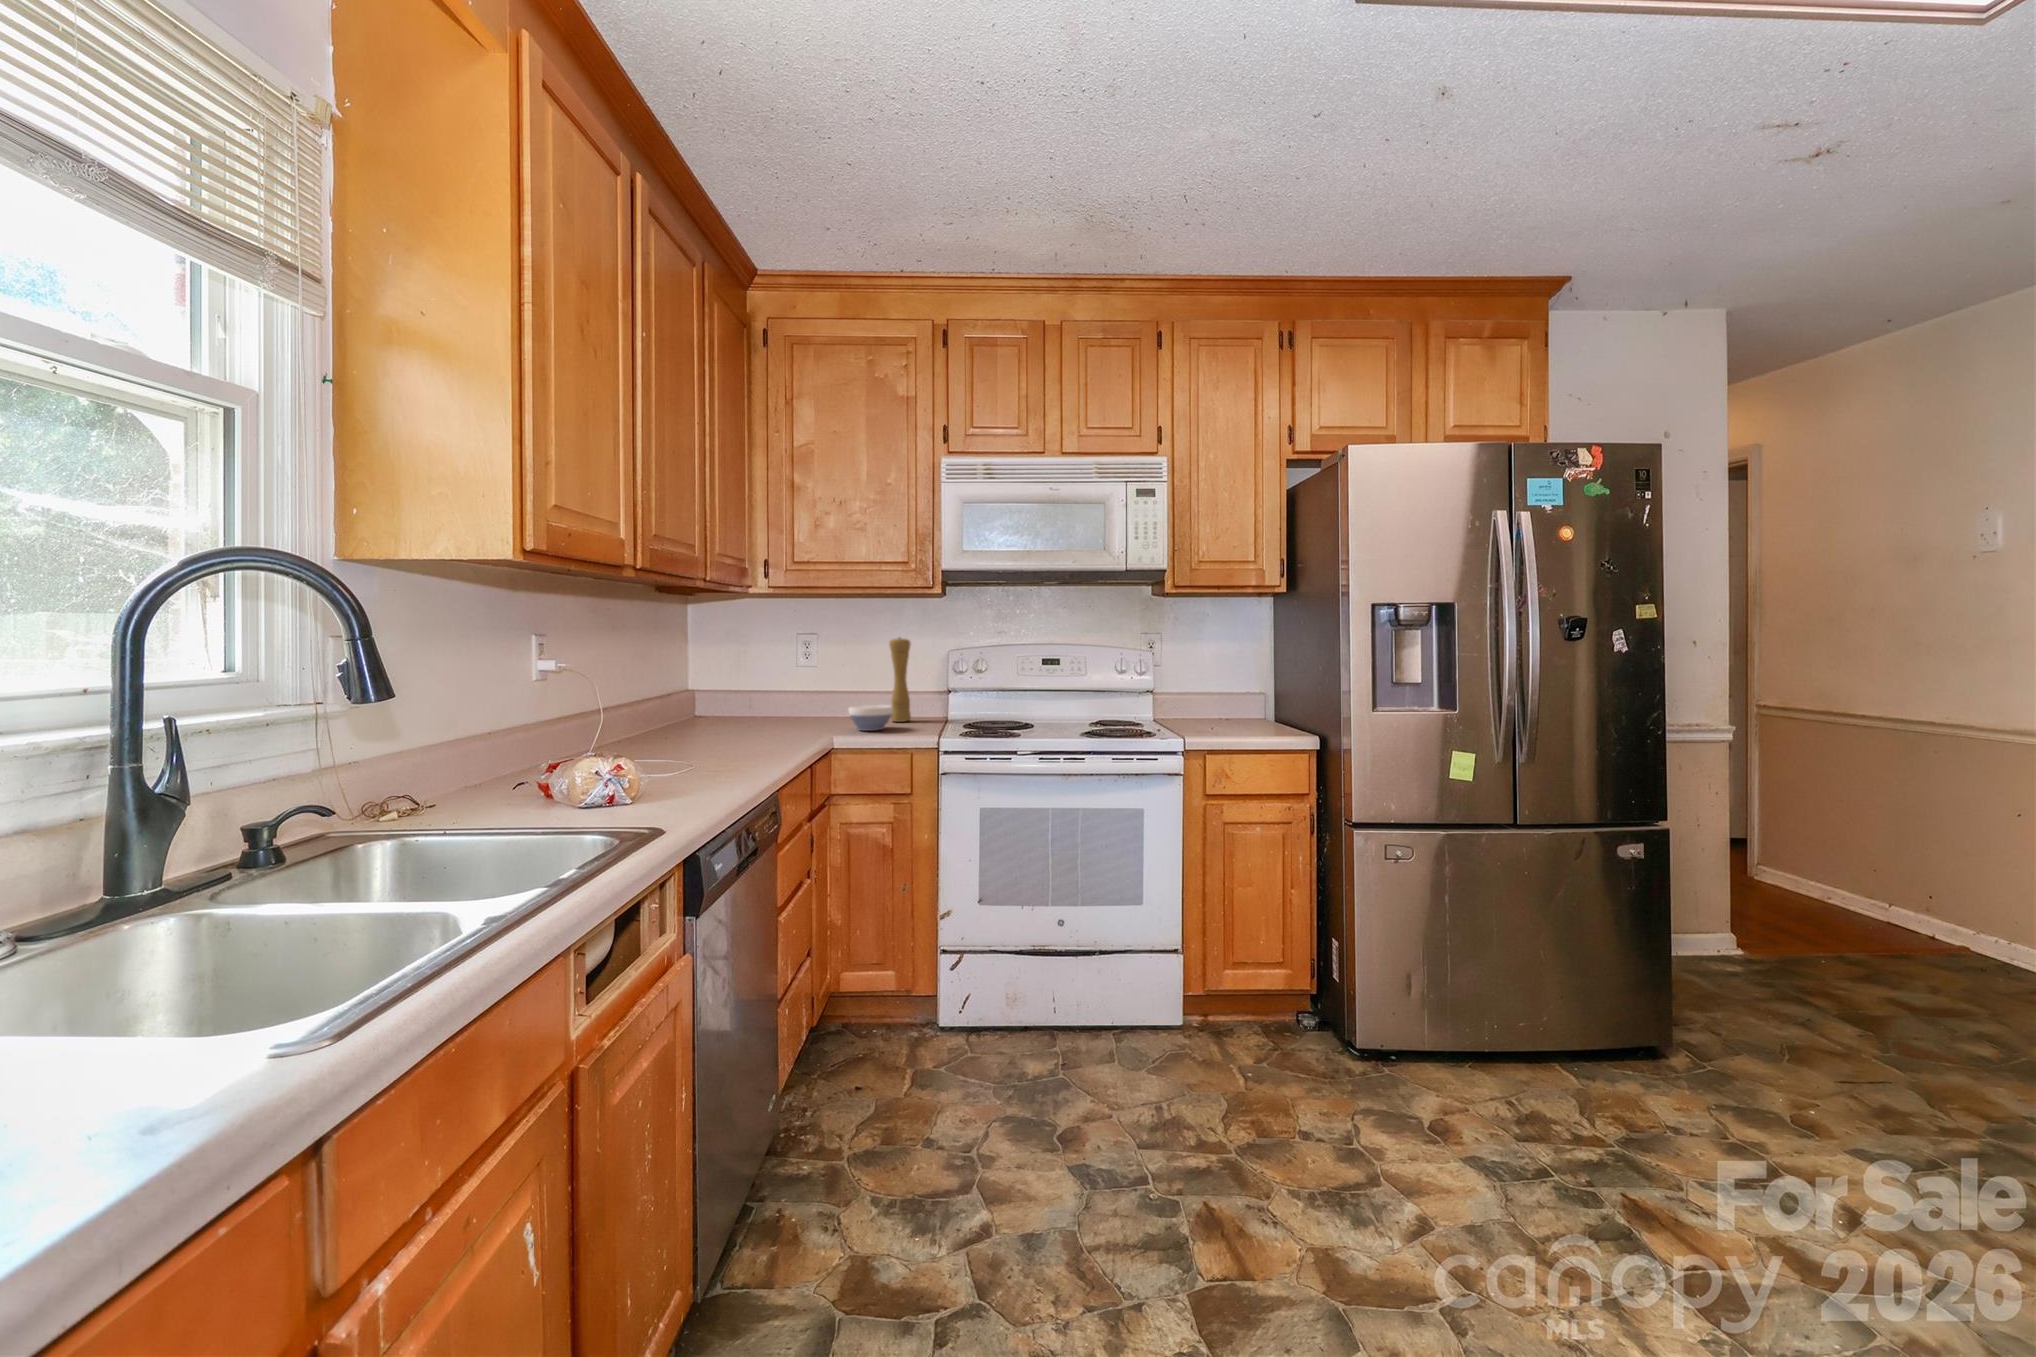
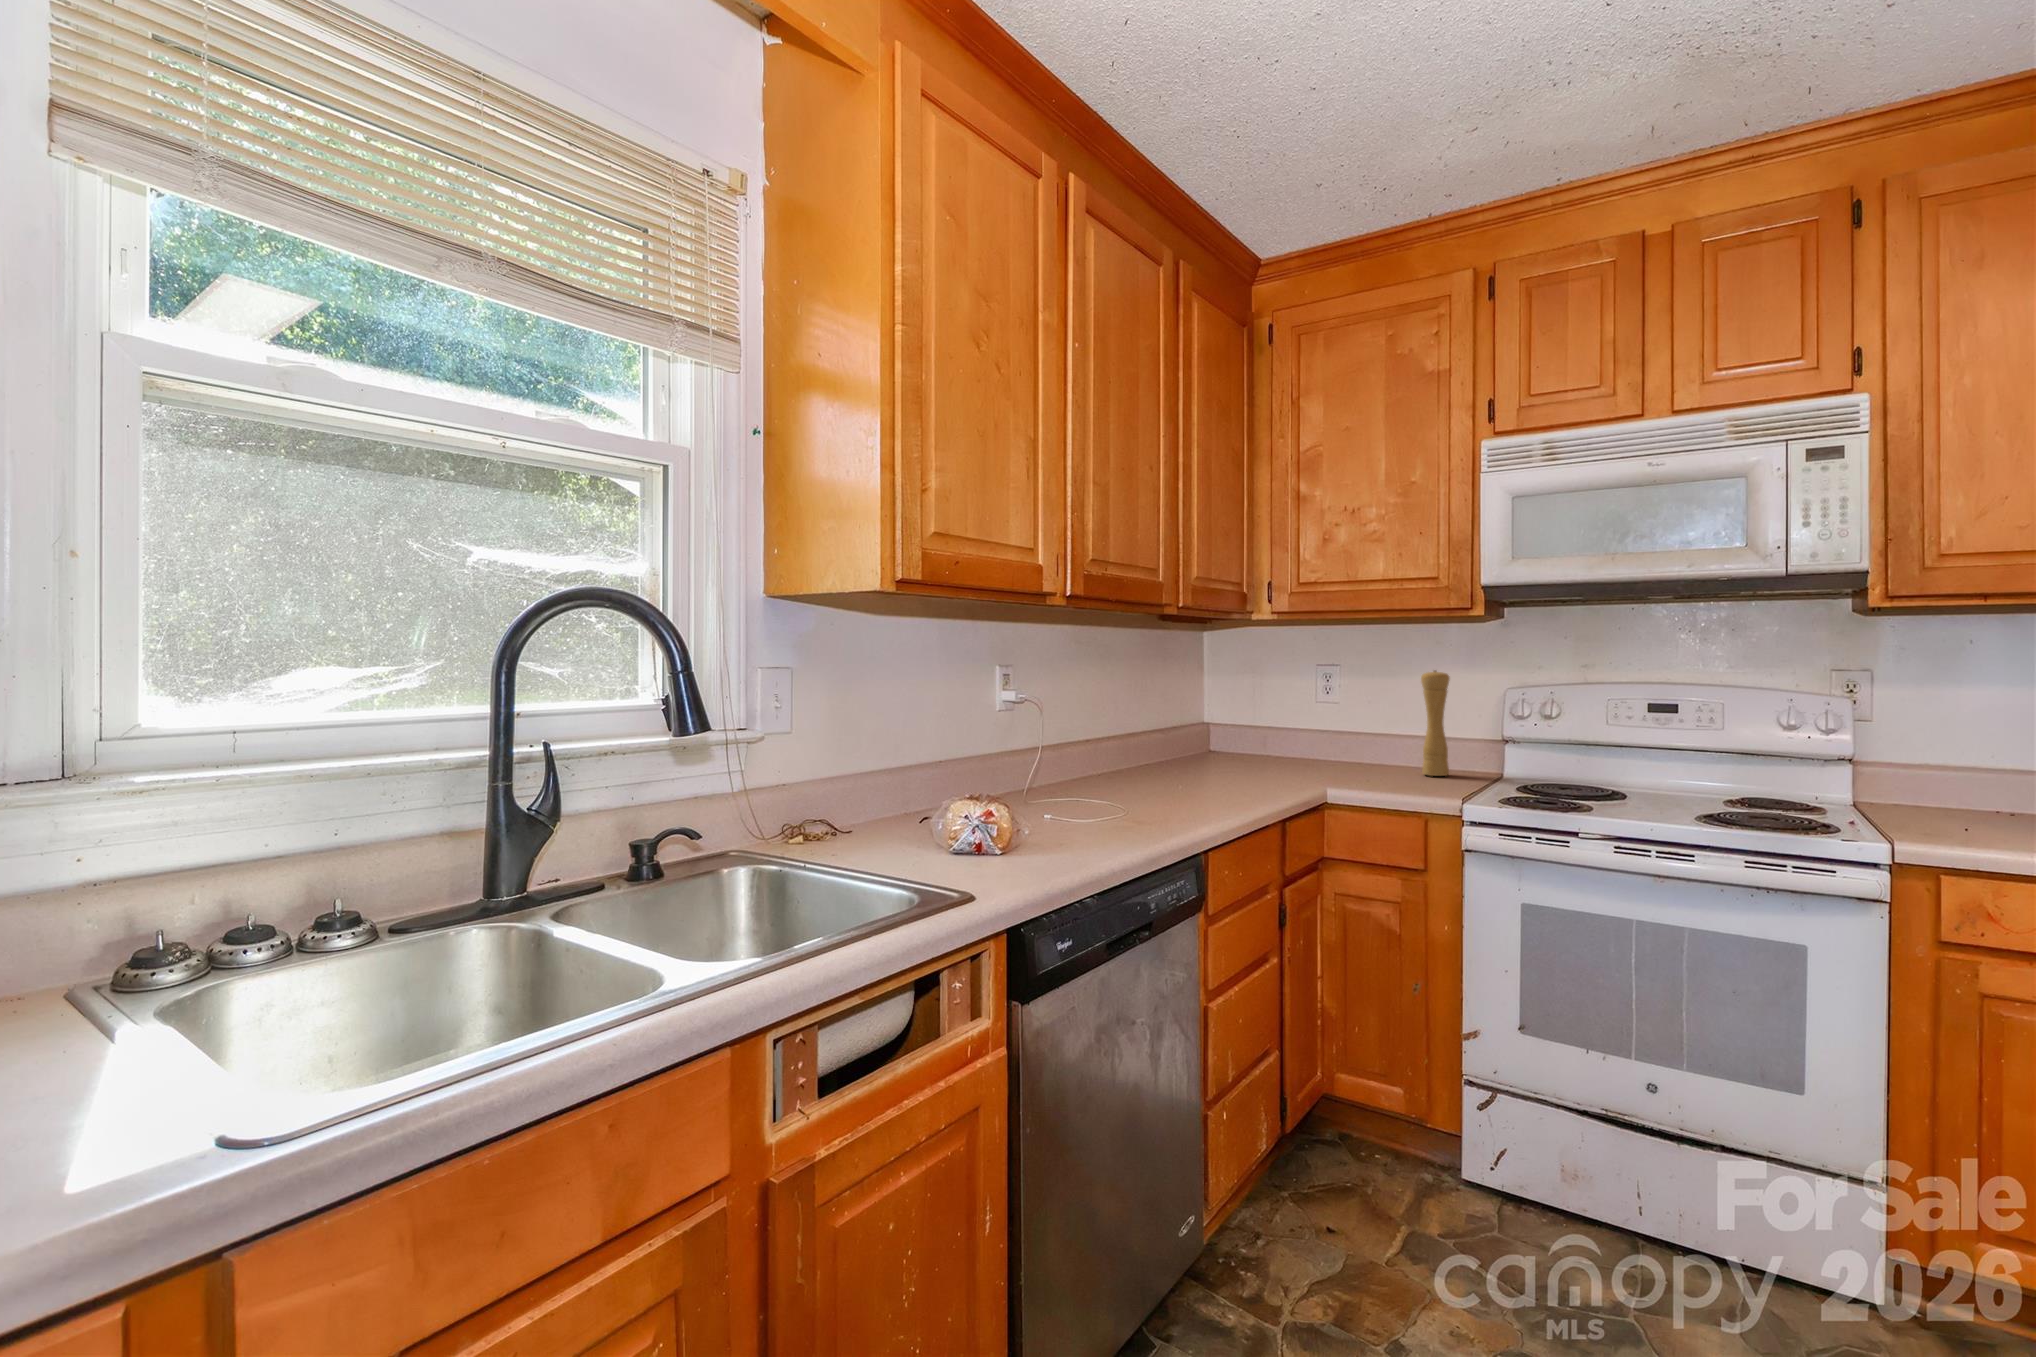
bowl: present [849,705,893,731] -> none [1360,754,1417,786]

